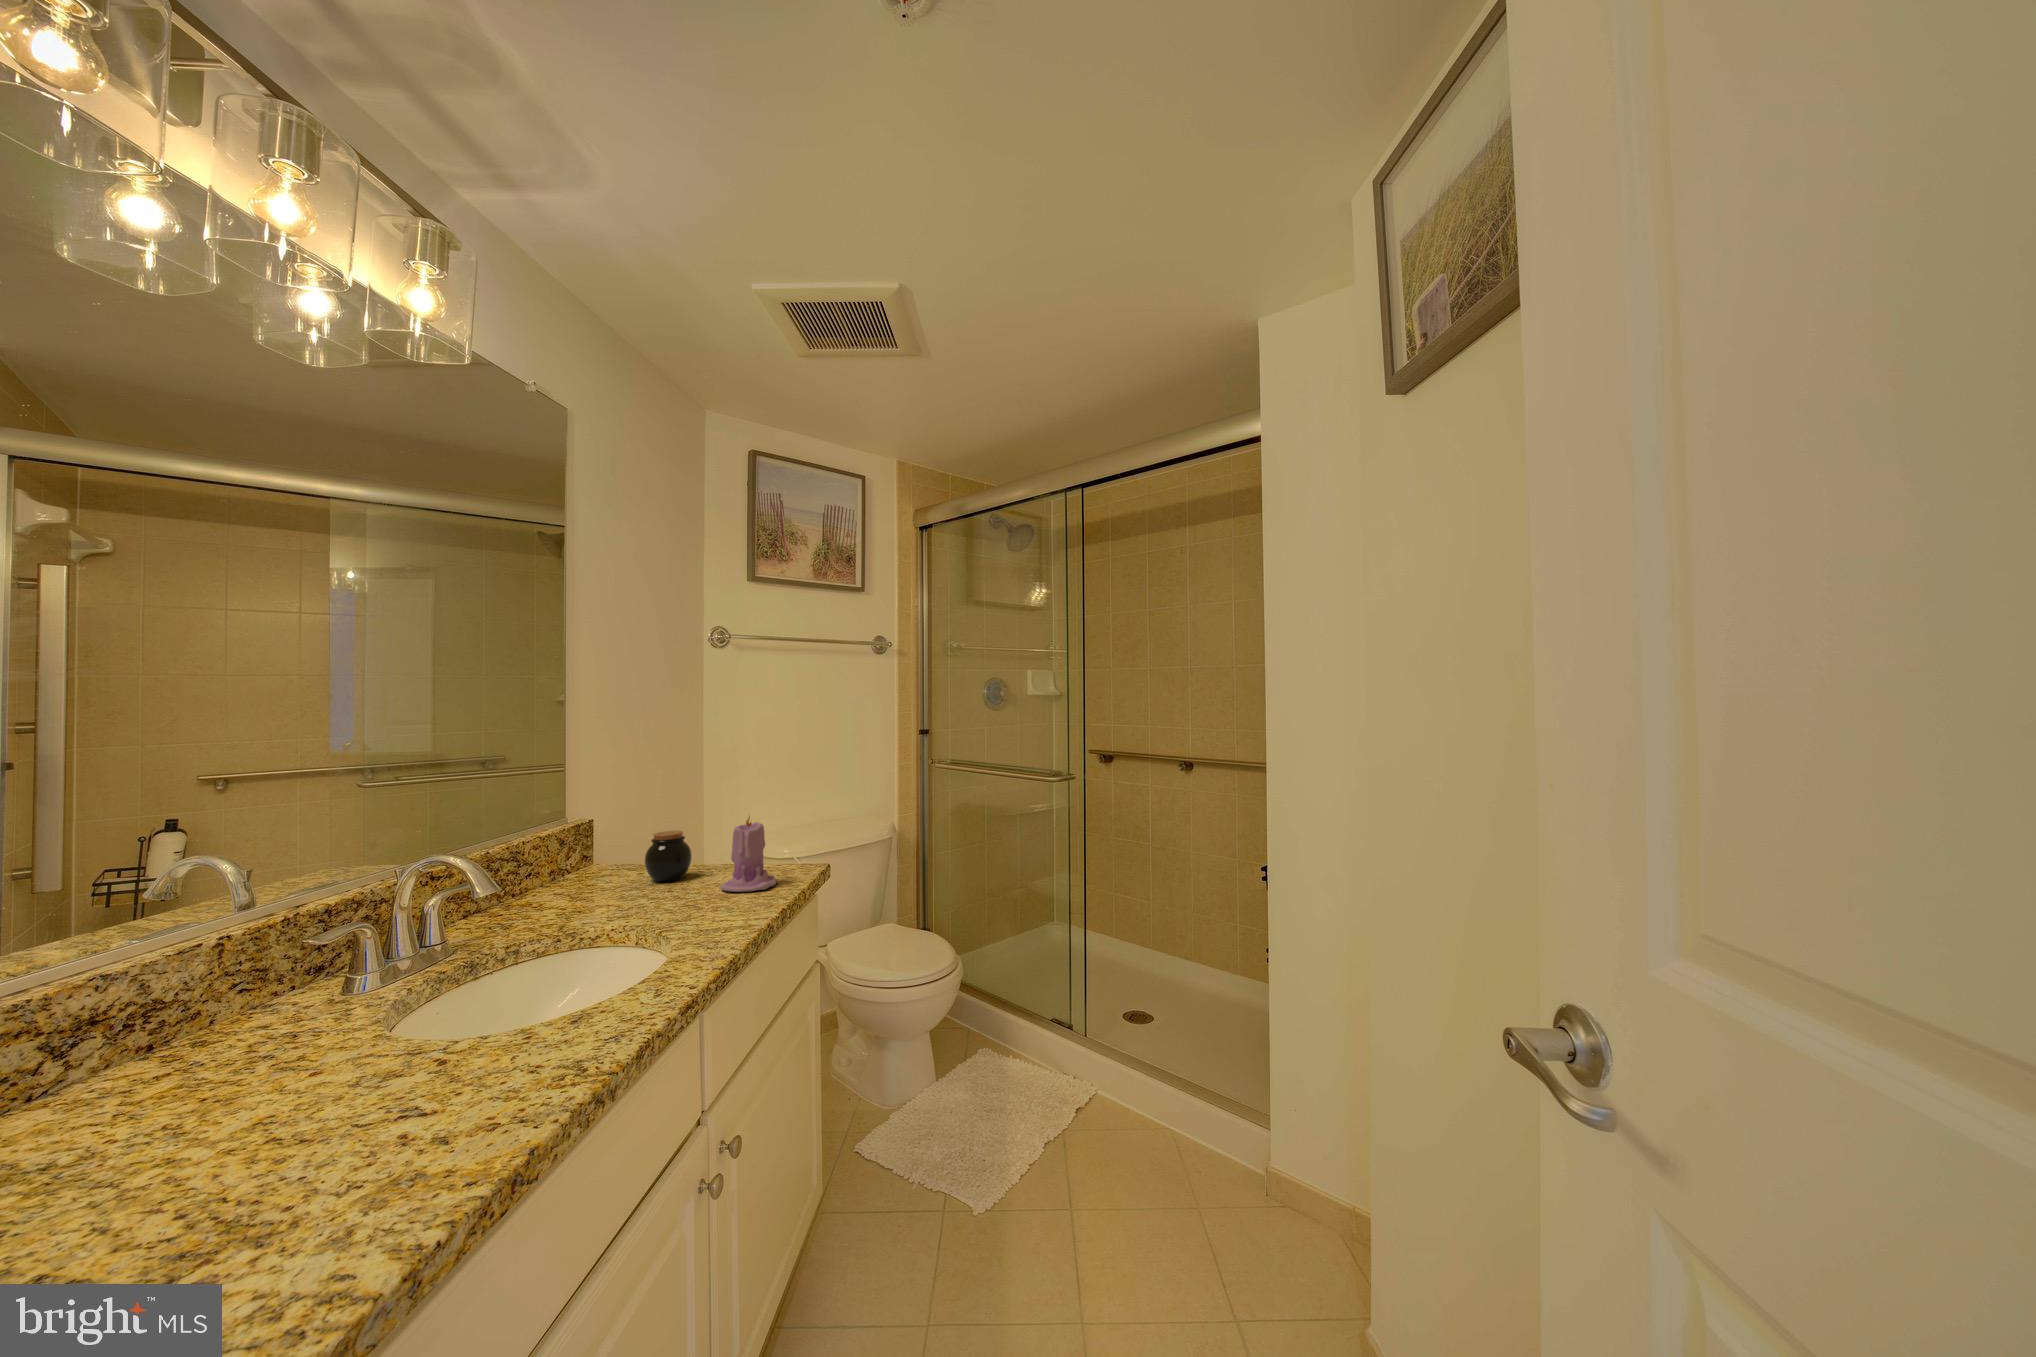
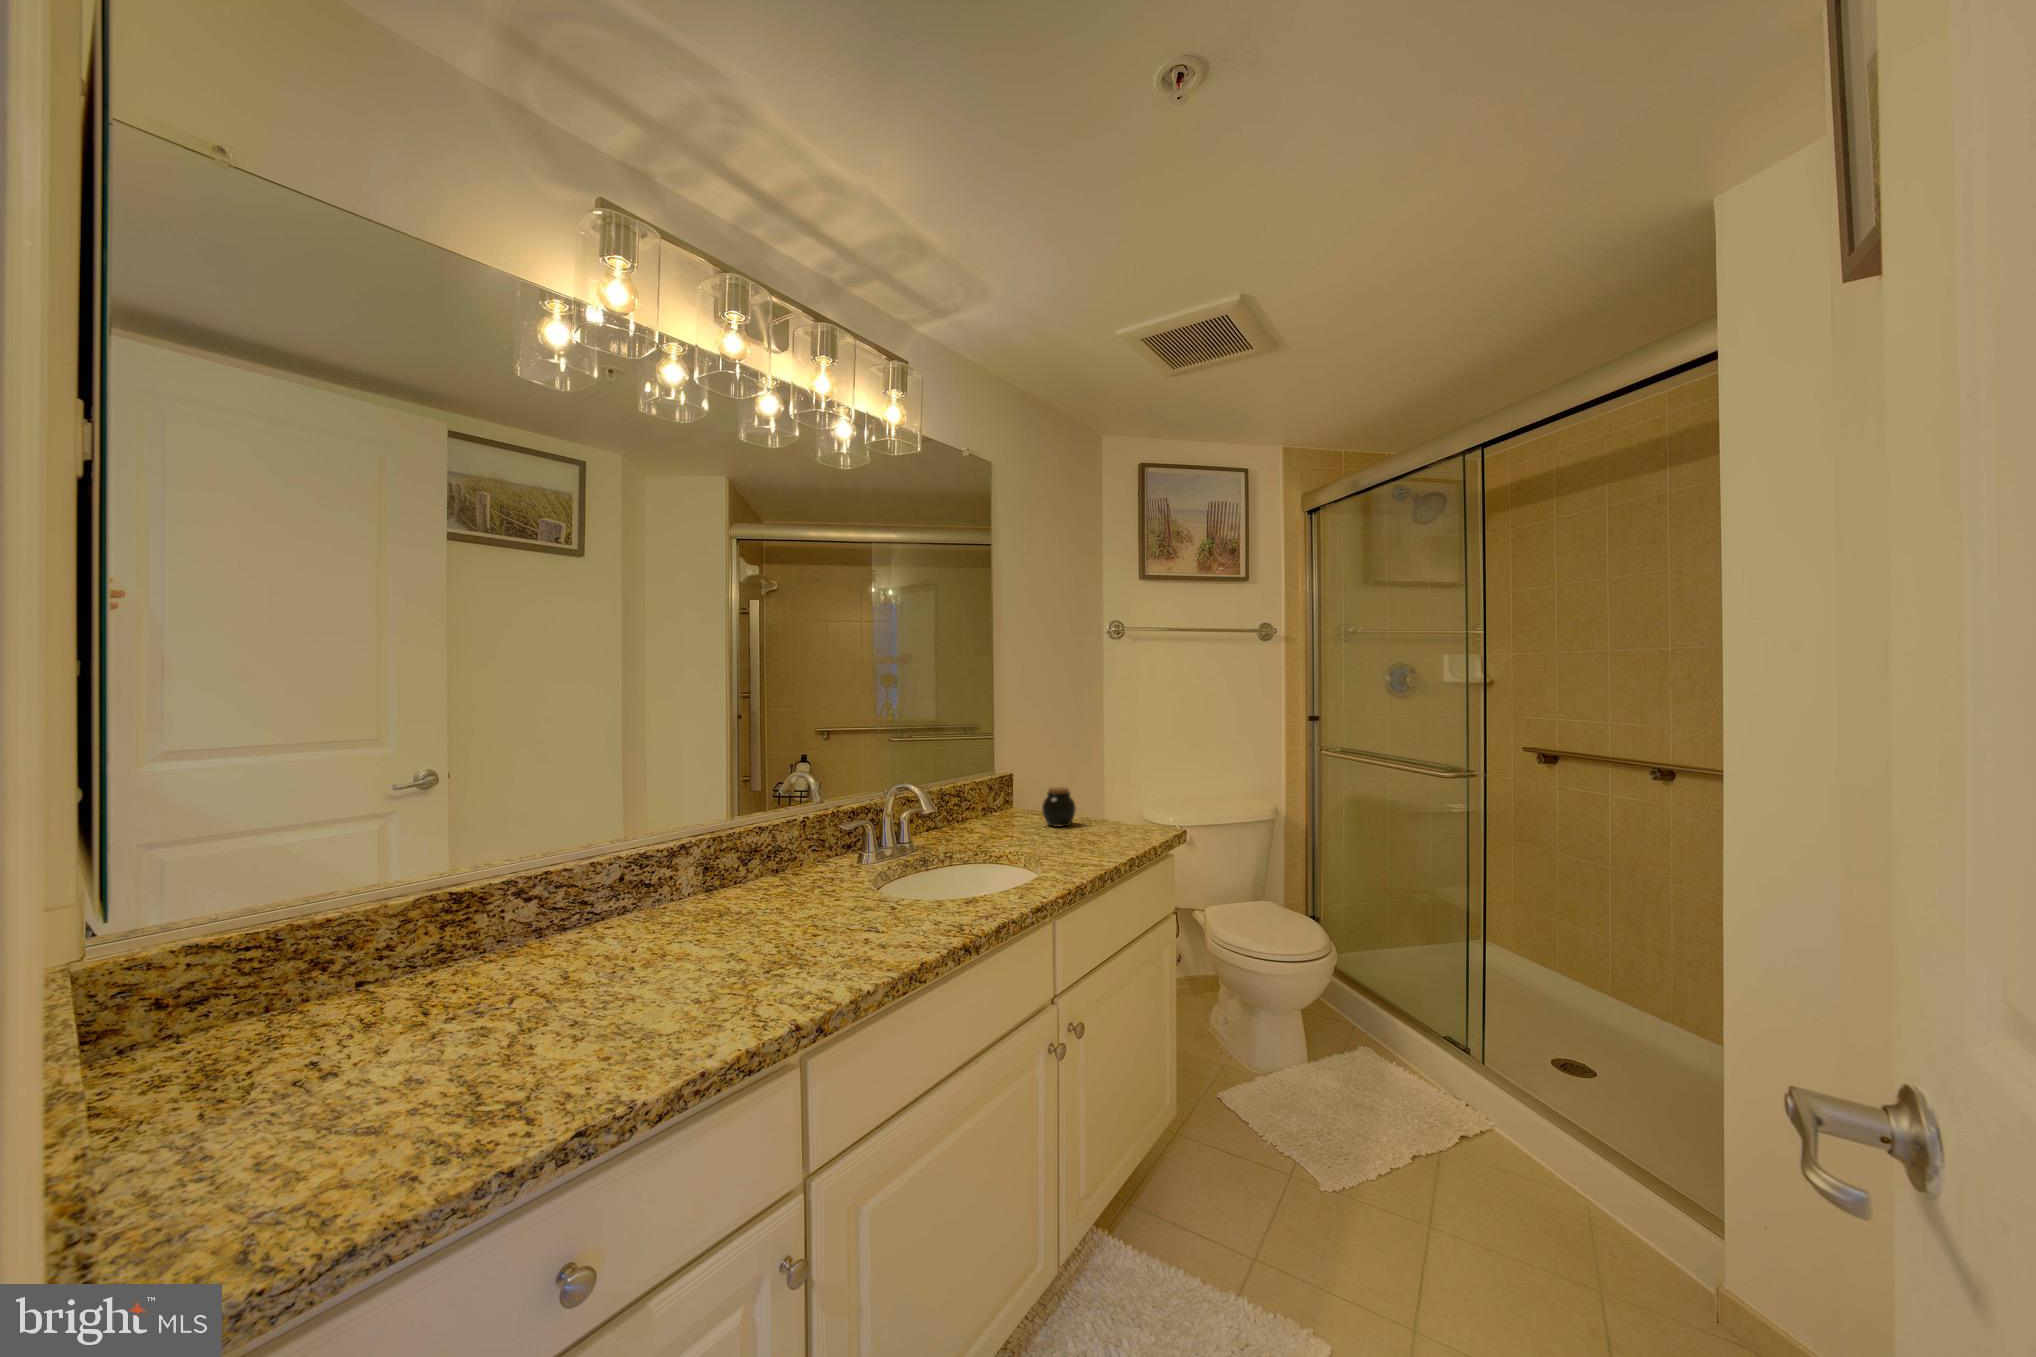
candle: present [721,815,777,892] -> none [1092,778,1136,842]

